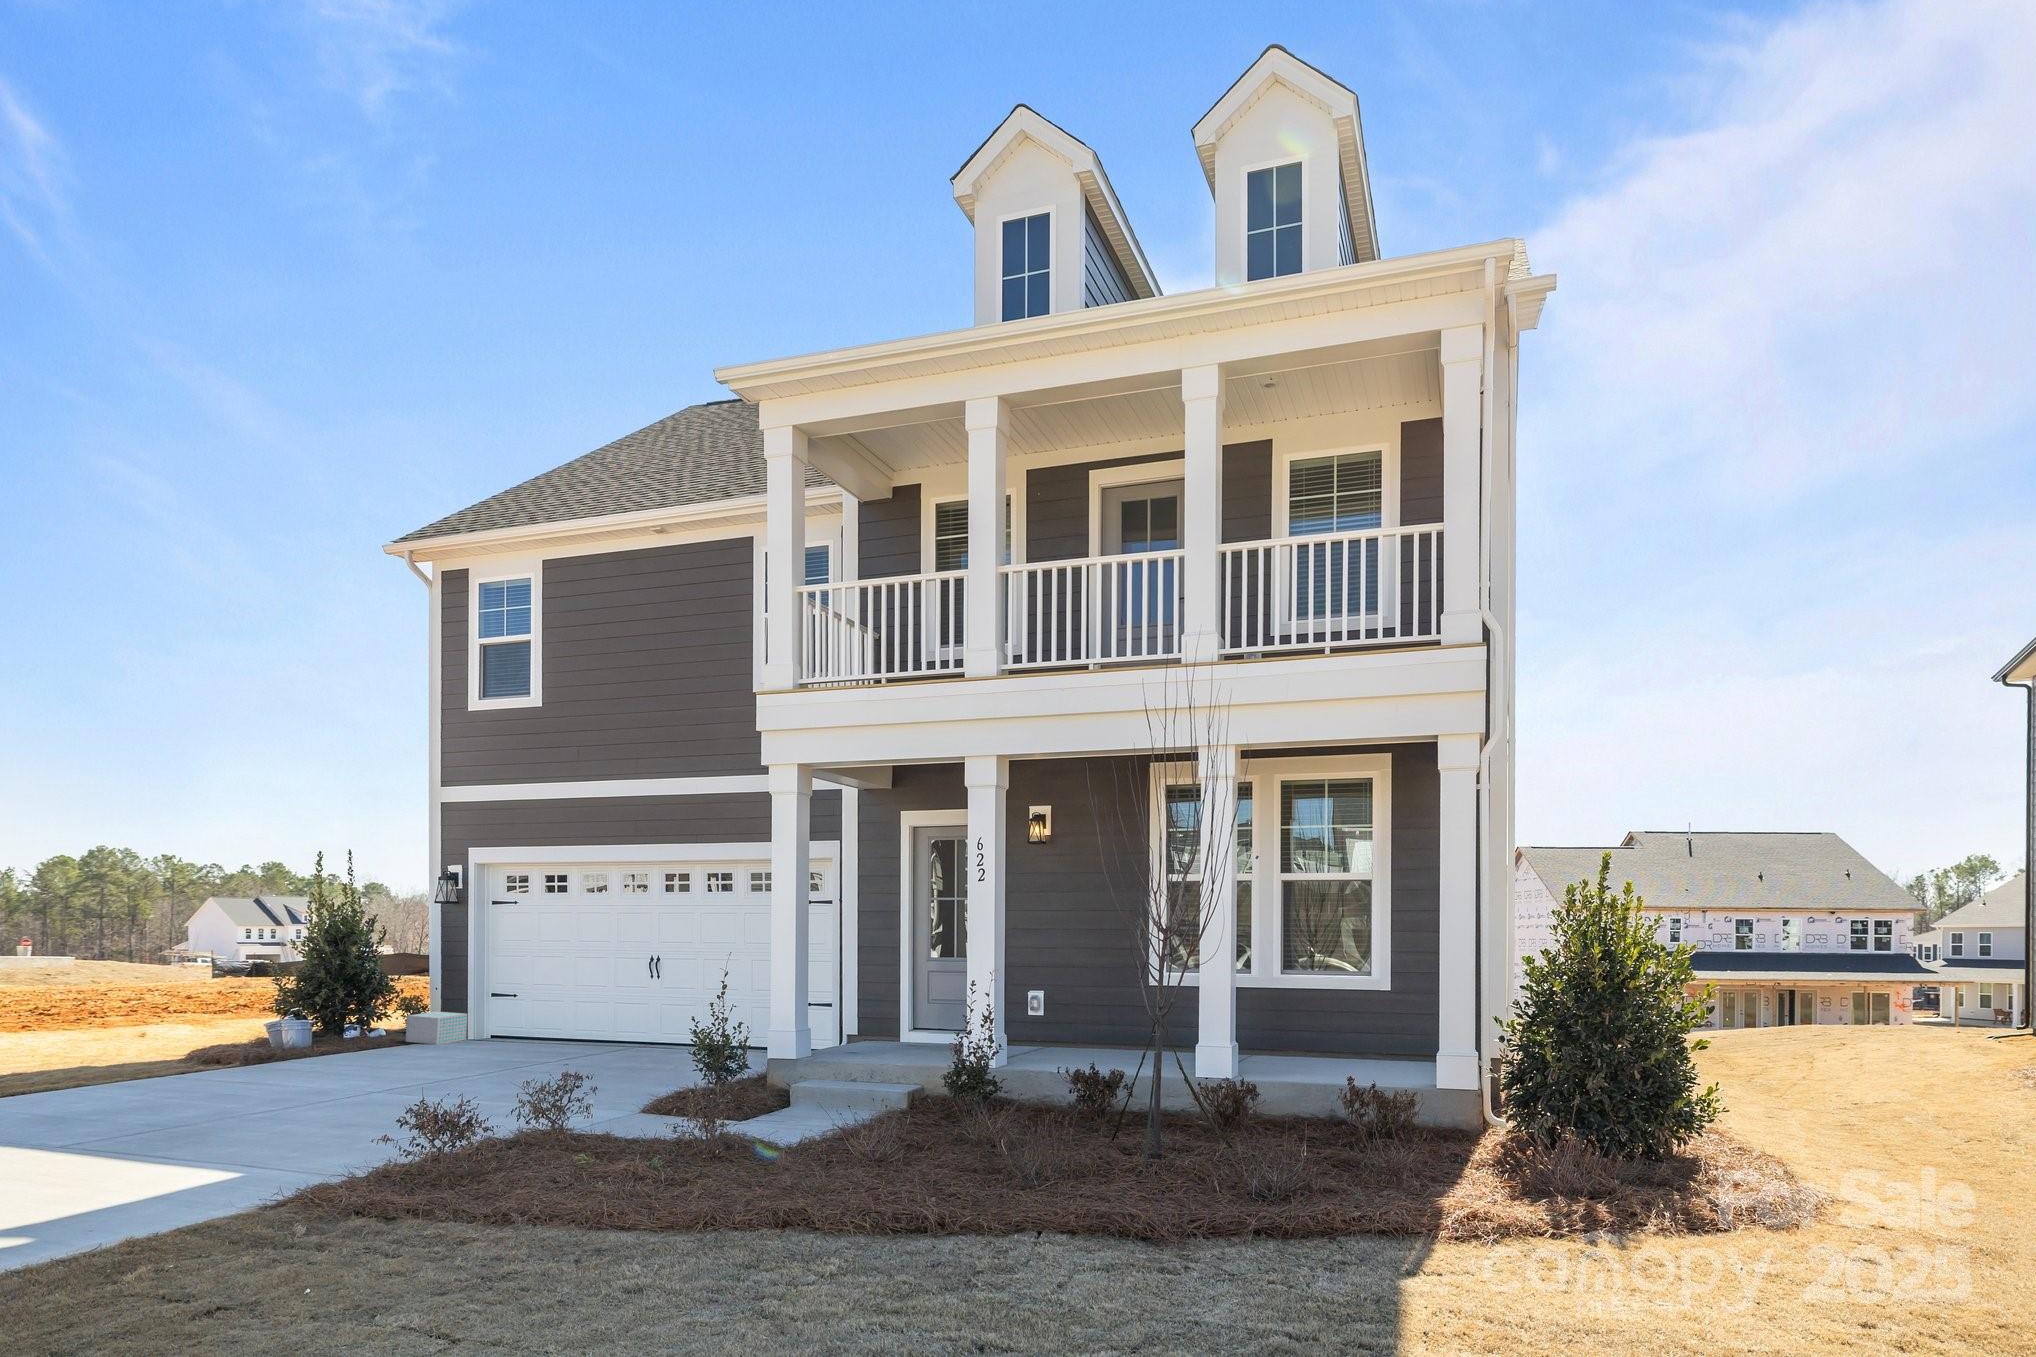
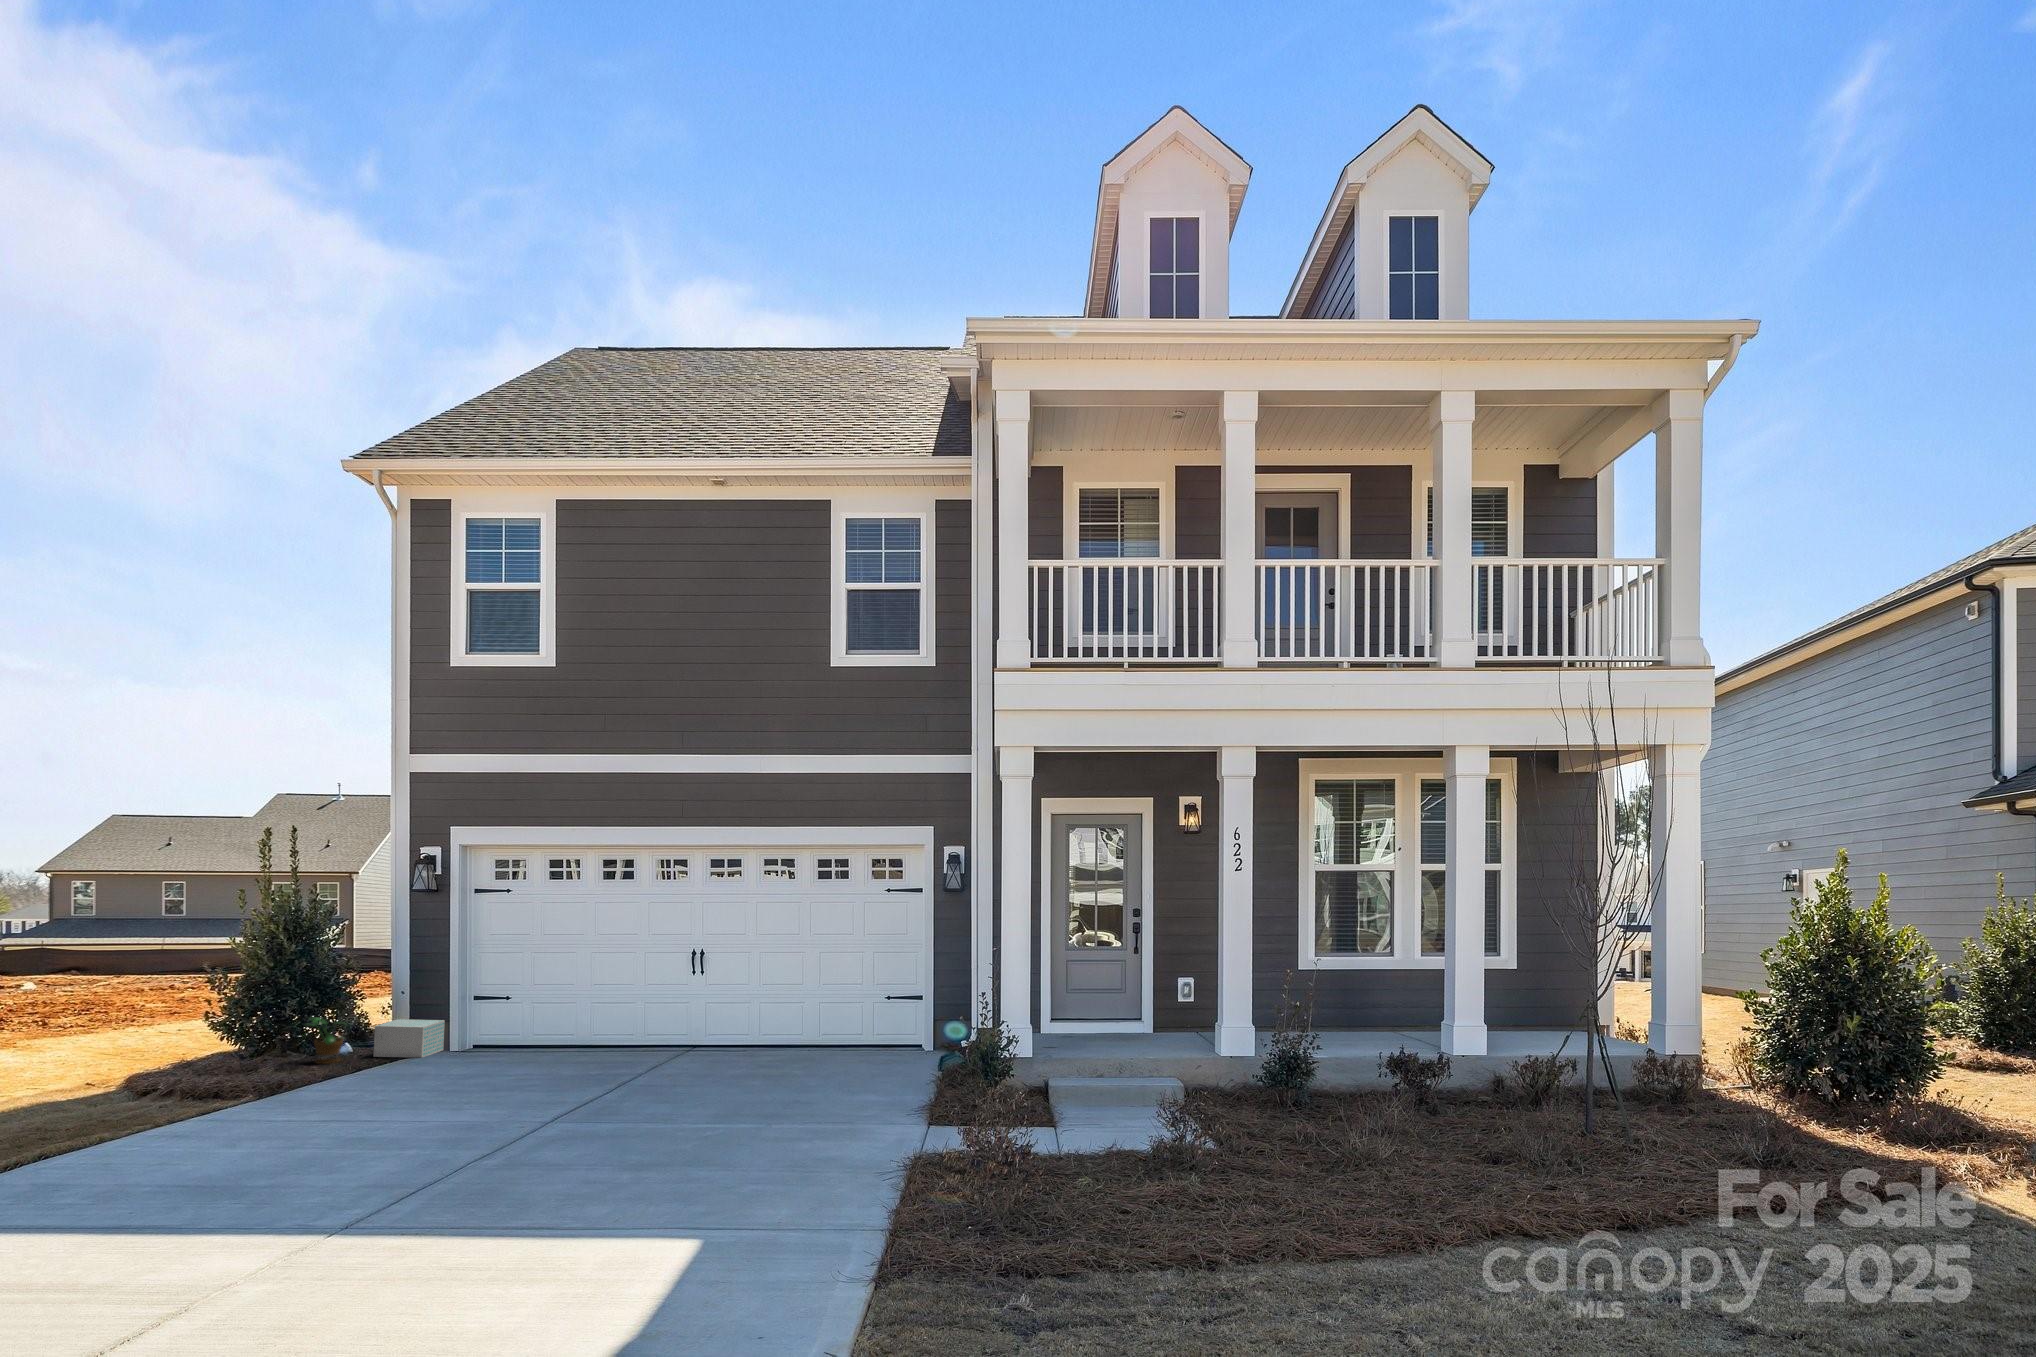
potted plant: none [344,1003,384,1045] -> present [303,1017,345,1064]

